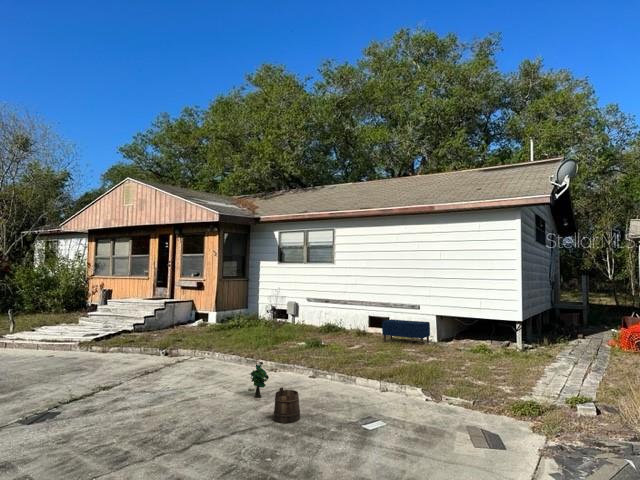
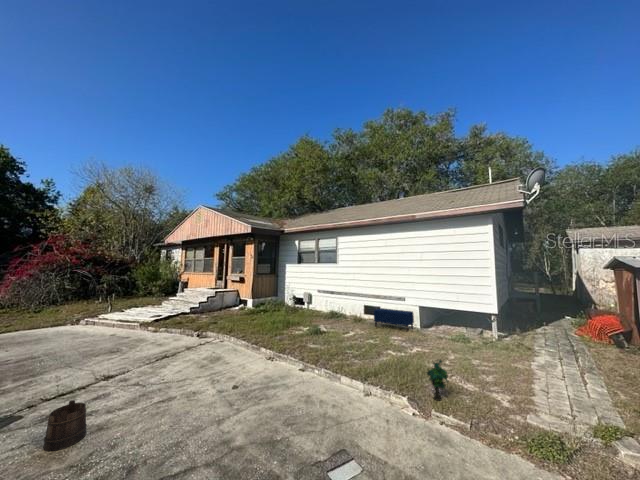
decorative plant: present [250,362,269,398] -> present [426,360,449,401]
bucket: present [274,387,300,423] -> present [43,400,87,451]

